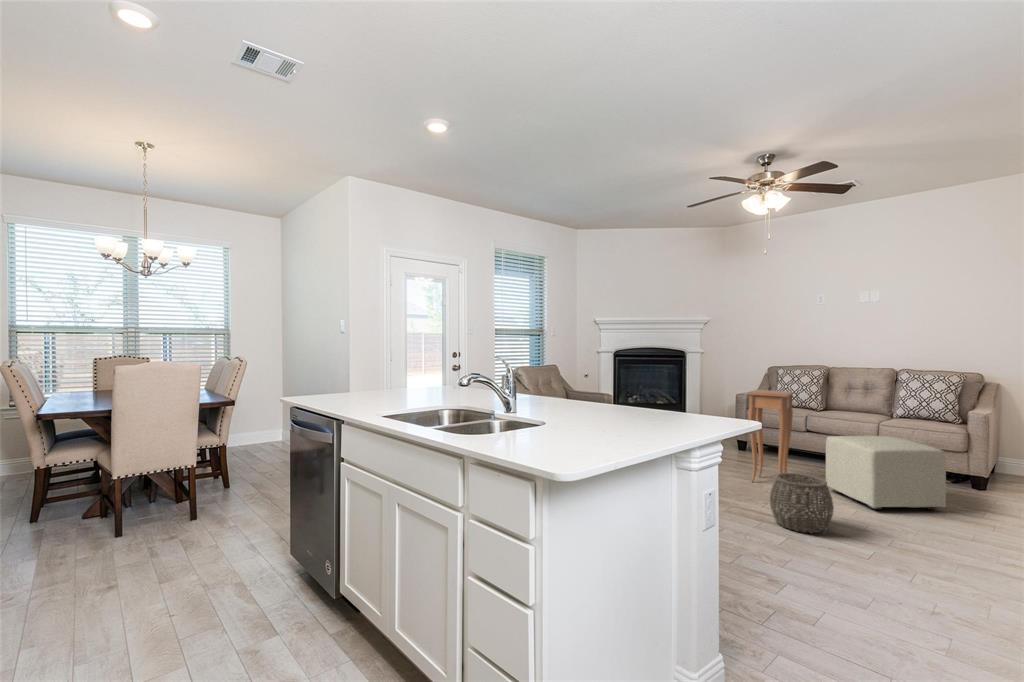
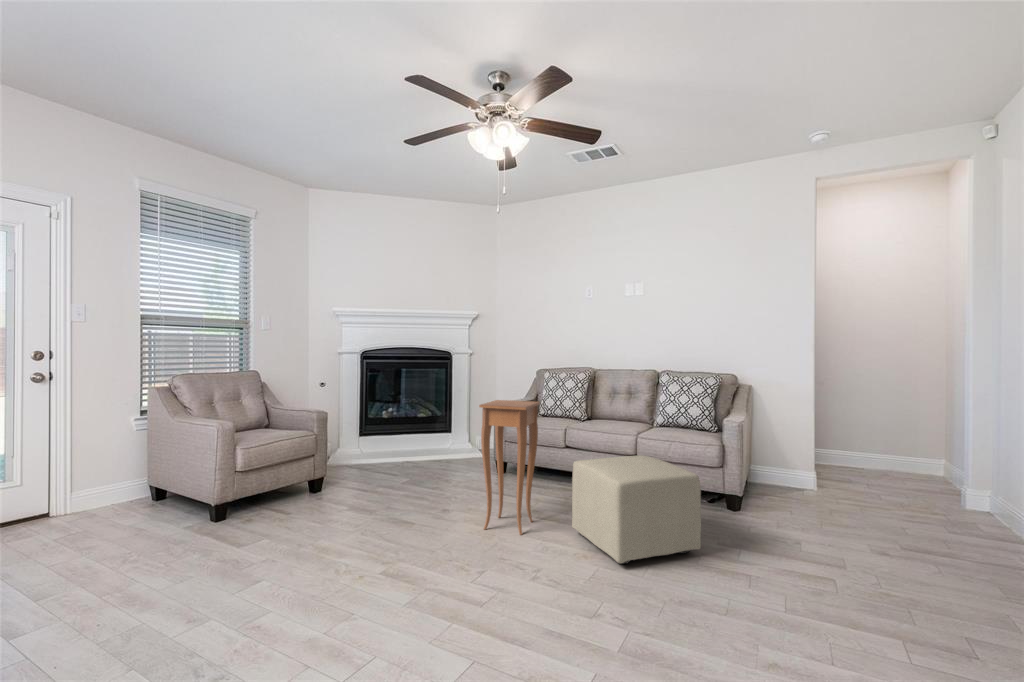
woven basket: present [770,473,834,533] -> none [469,531,558,639]

